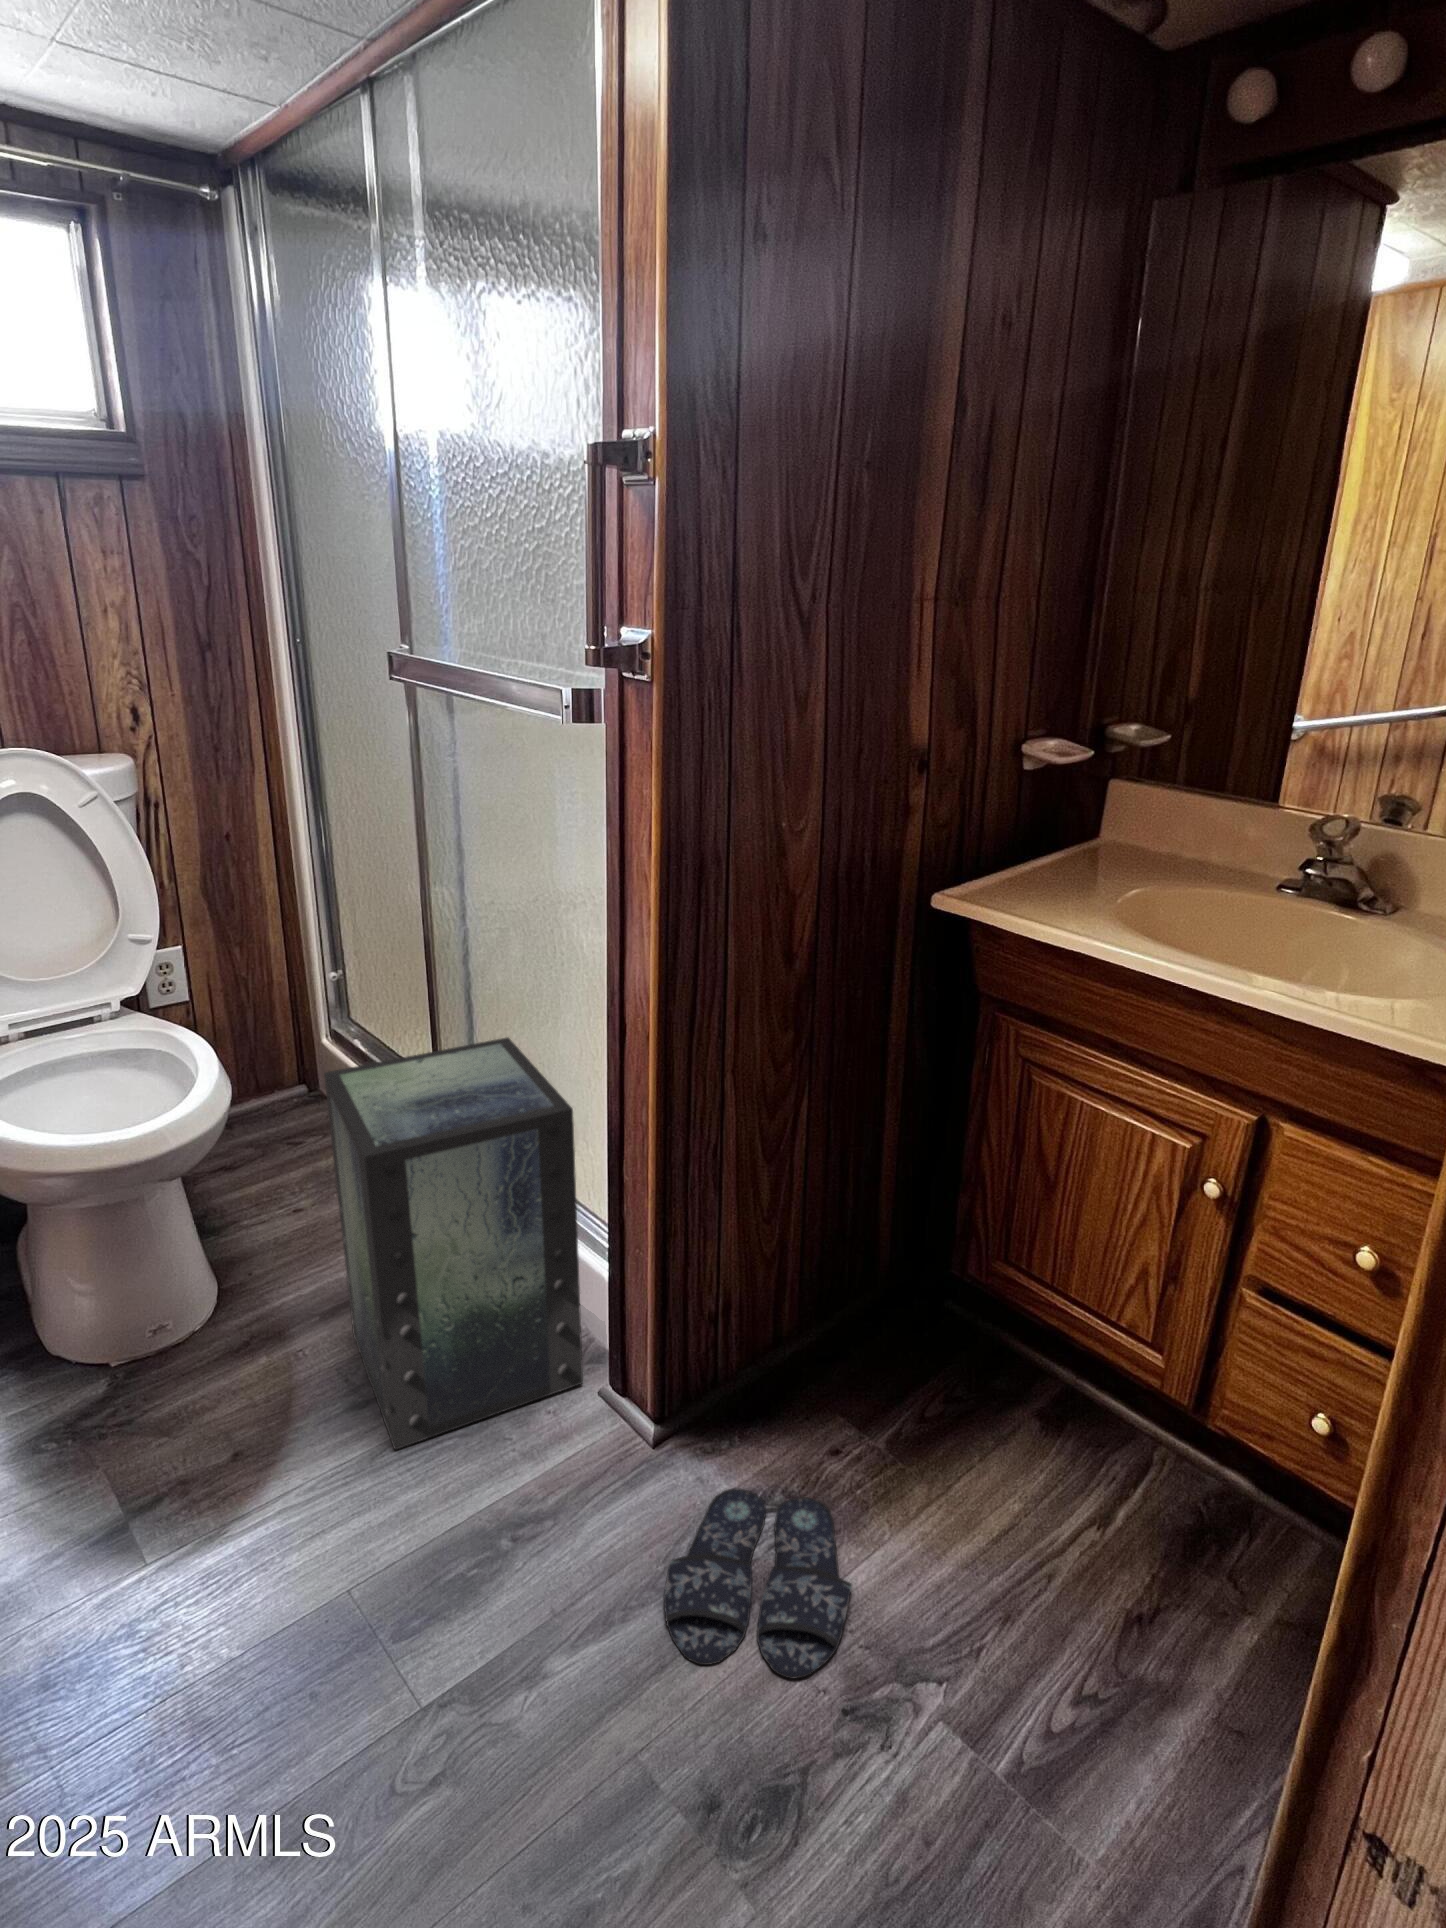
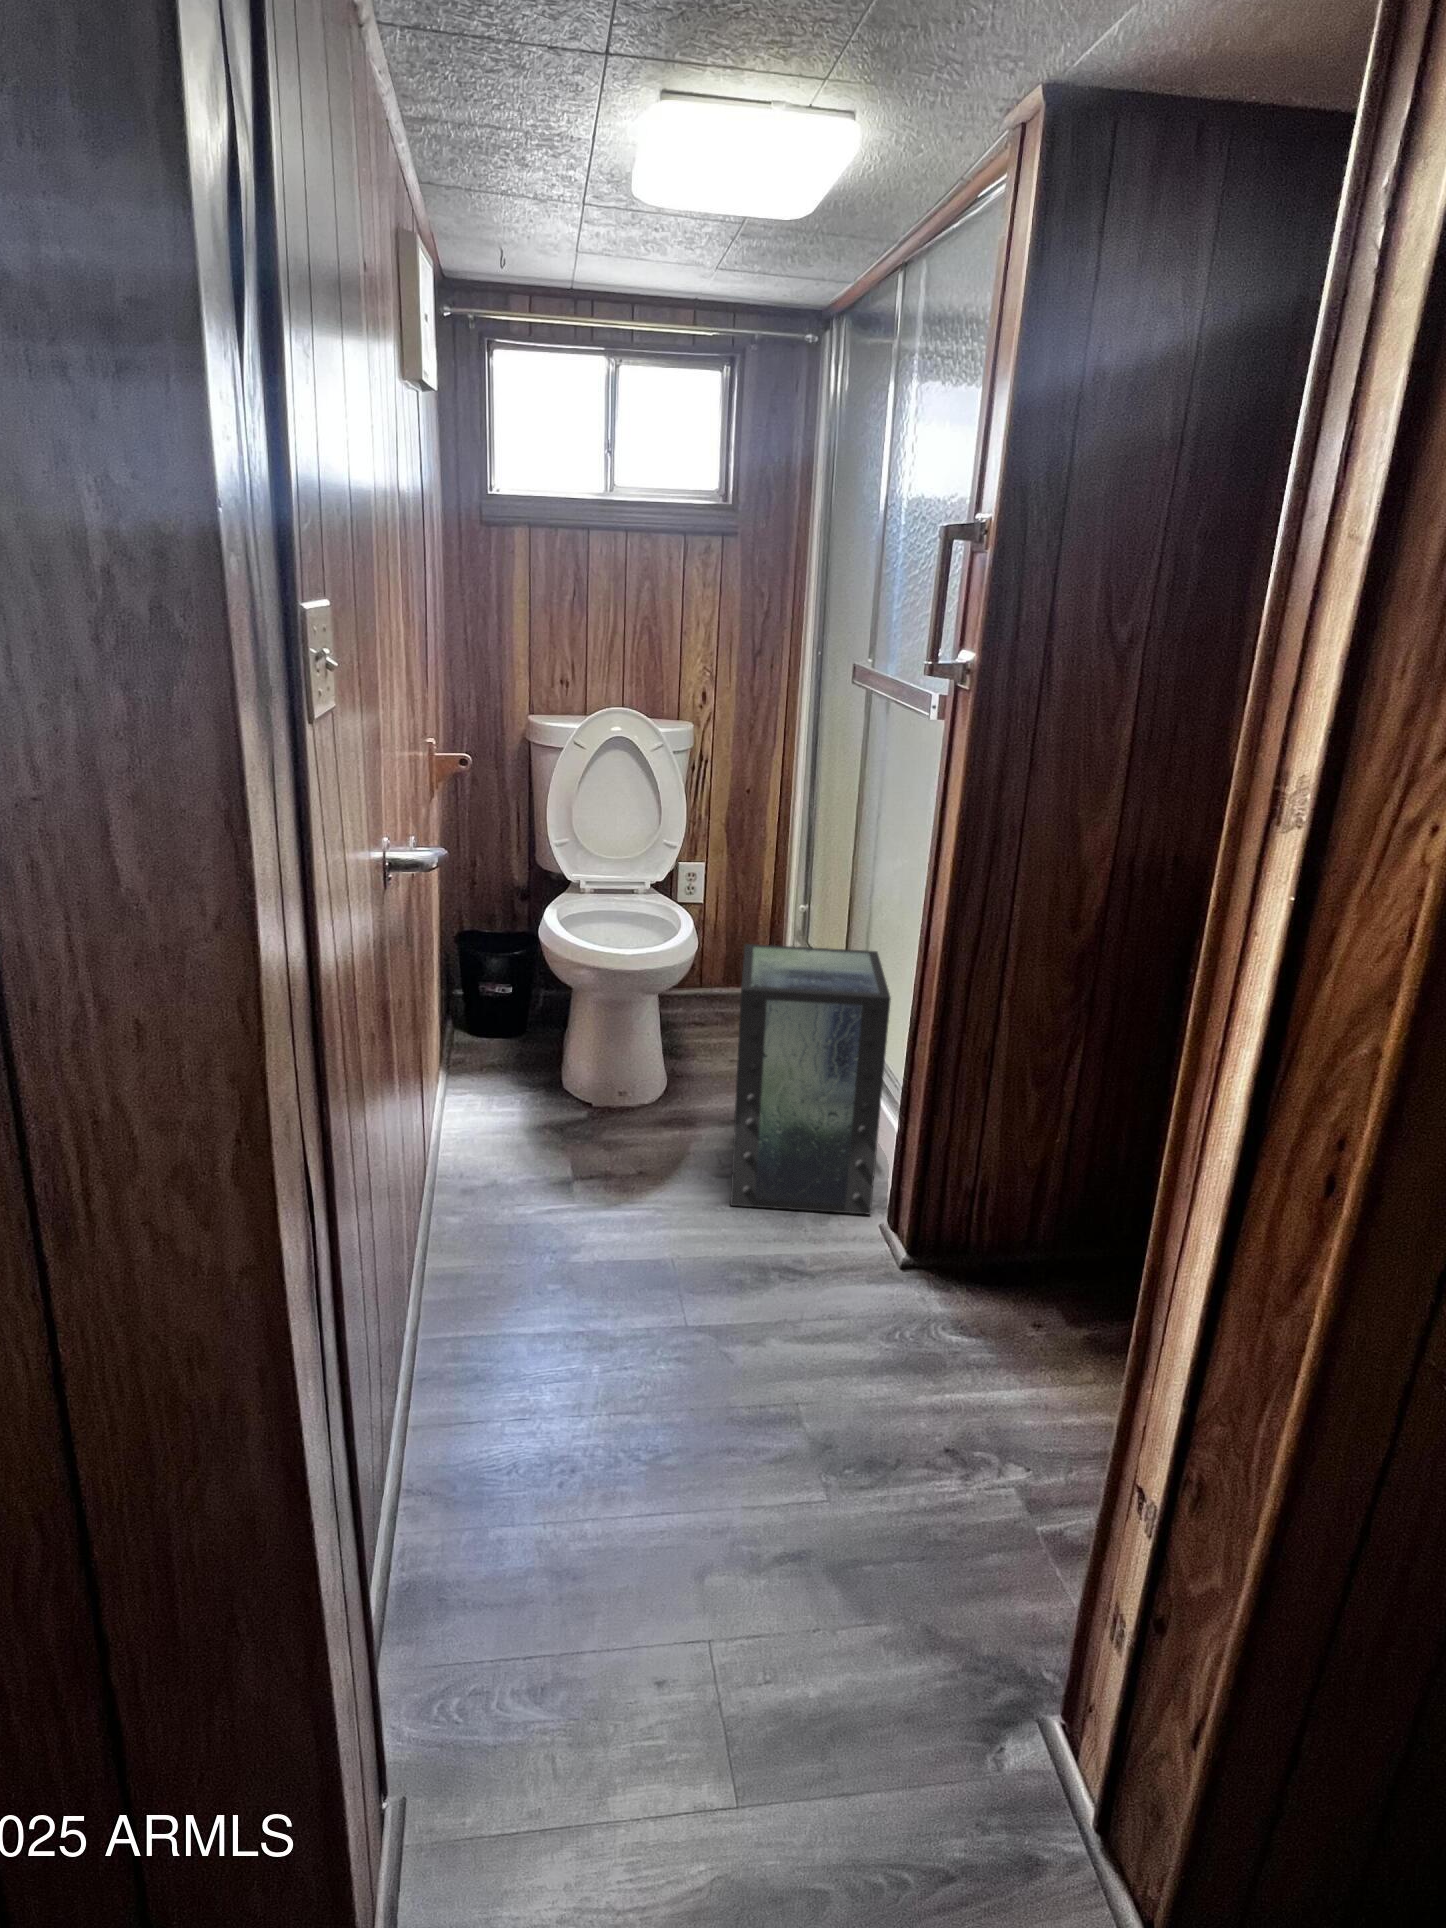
slippers: present [664,1489,852,1679] -> none [852,1308,1009,1421]

